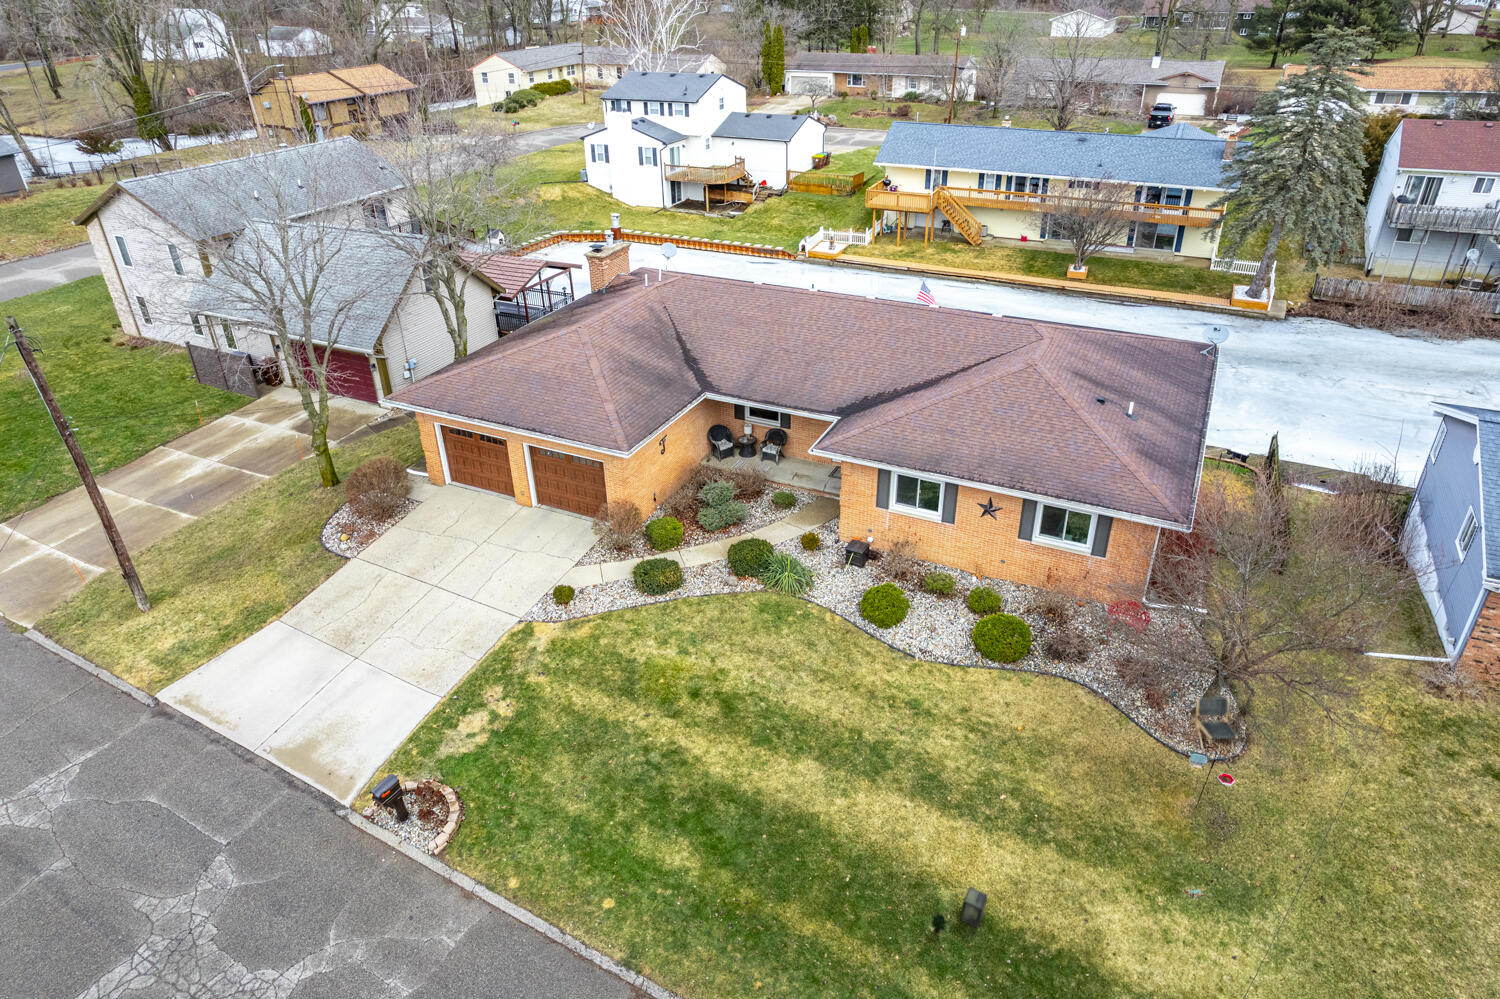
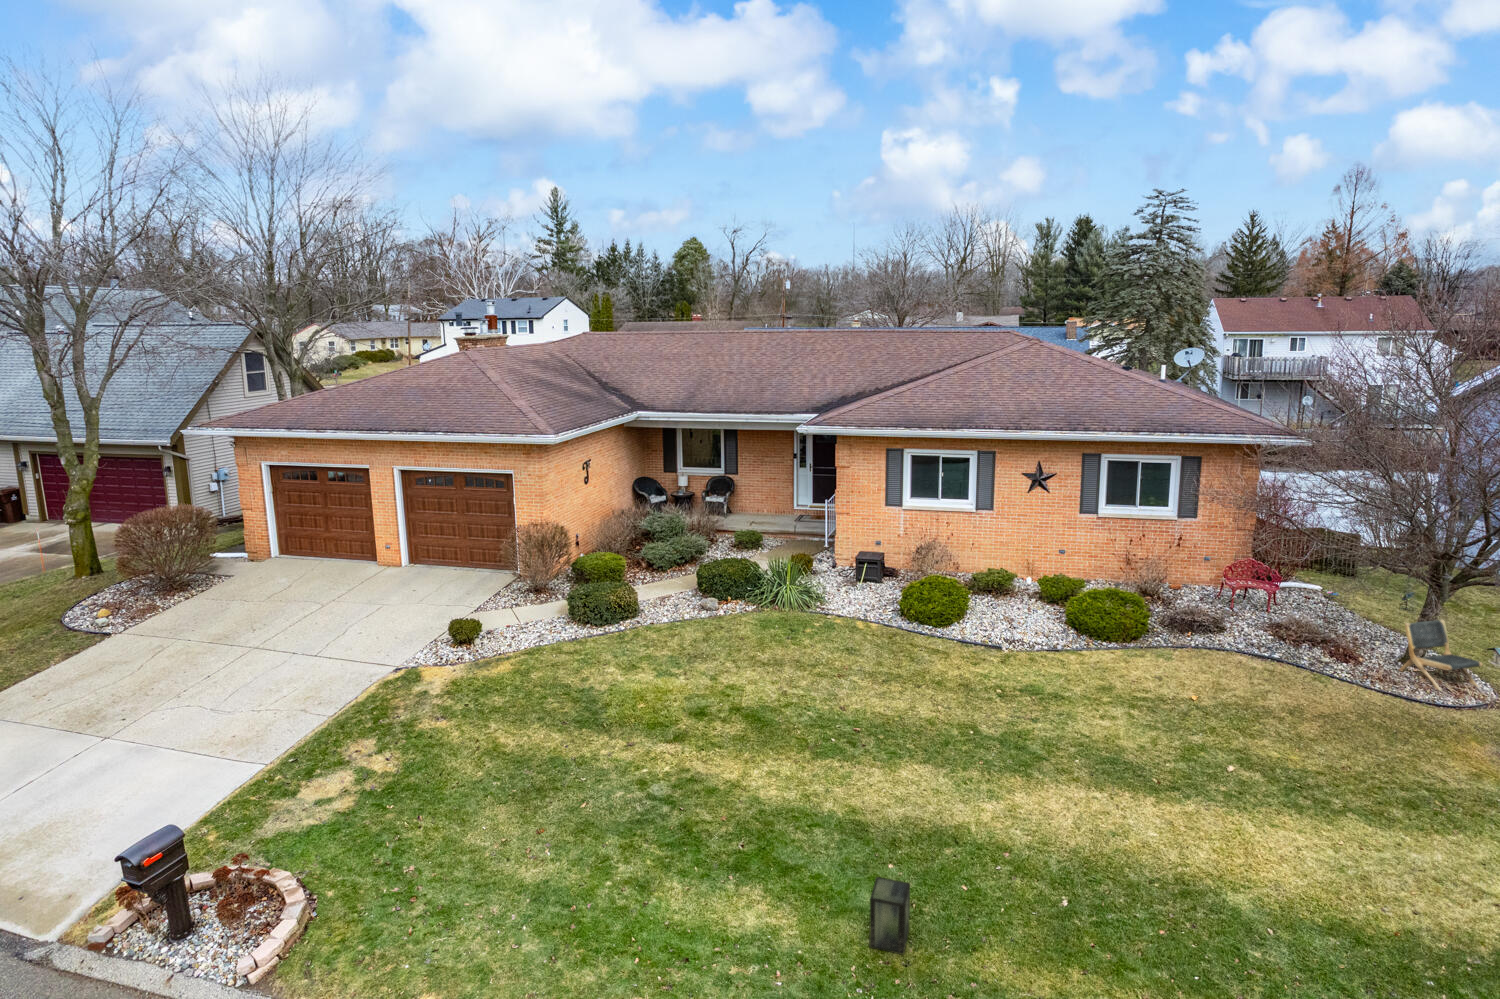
storage box: present [961,887,987,928] -> present [869,877,910,955]
decorative plant: present [932,914,947,934] -> none [1254,899,1293,952]

